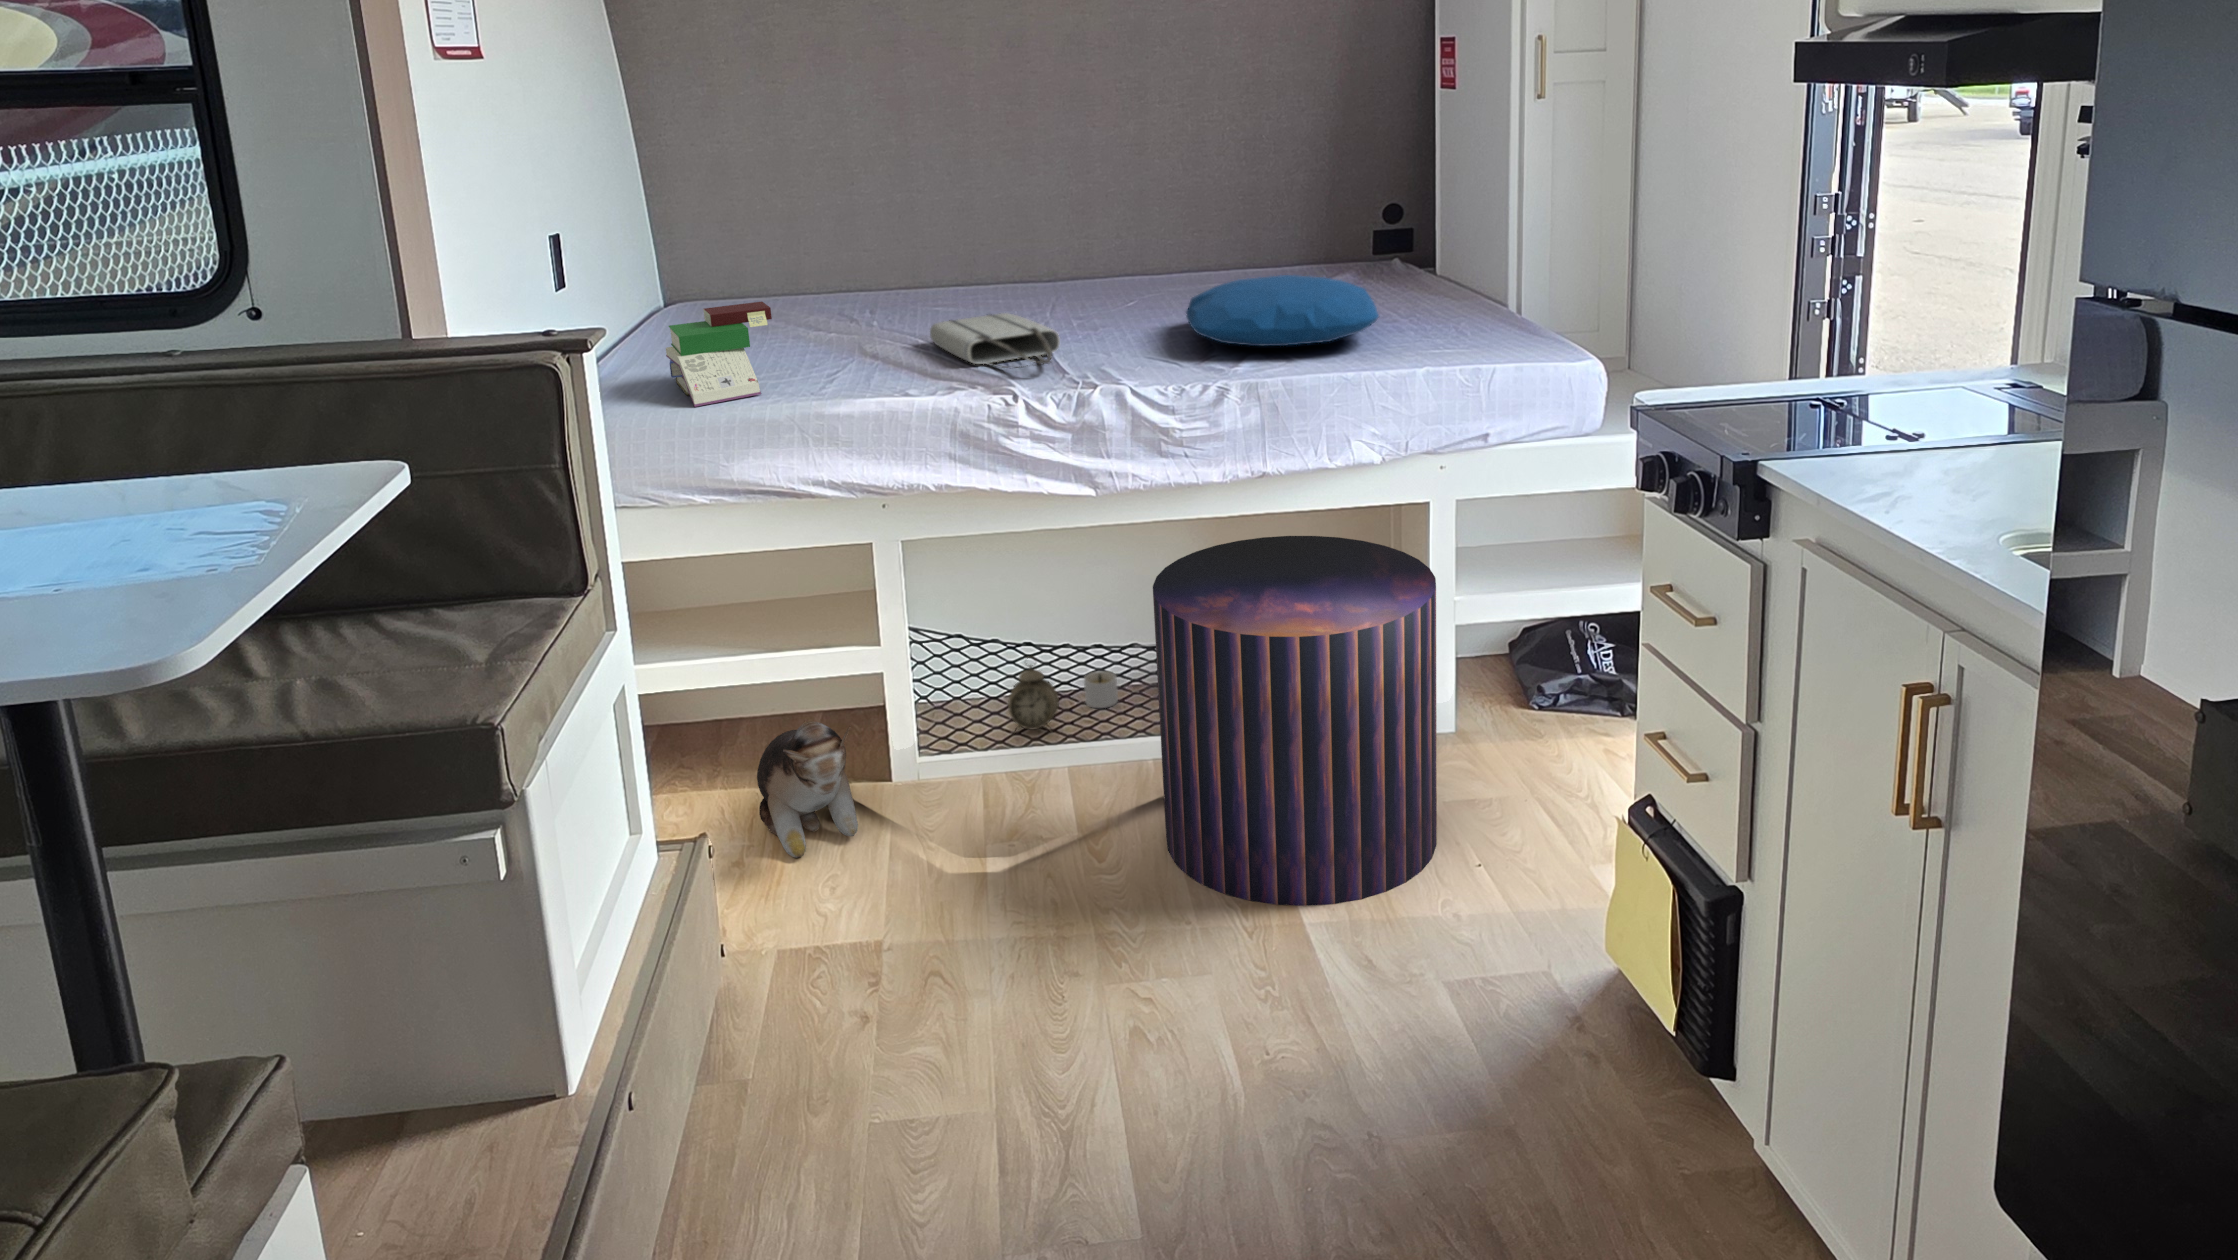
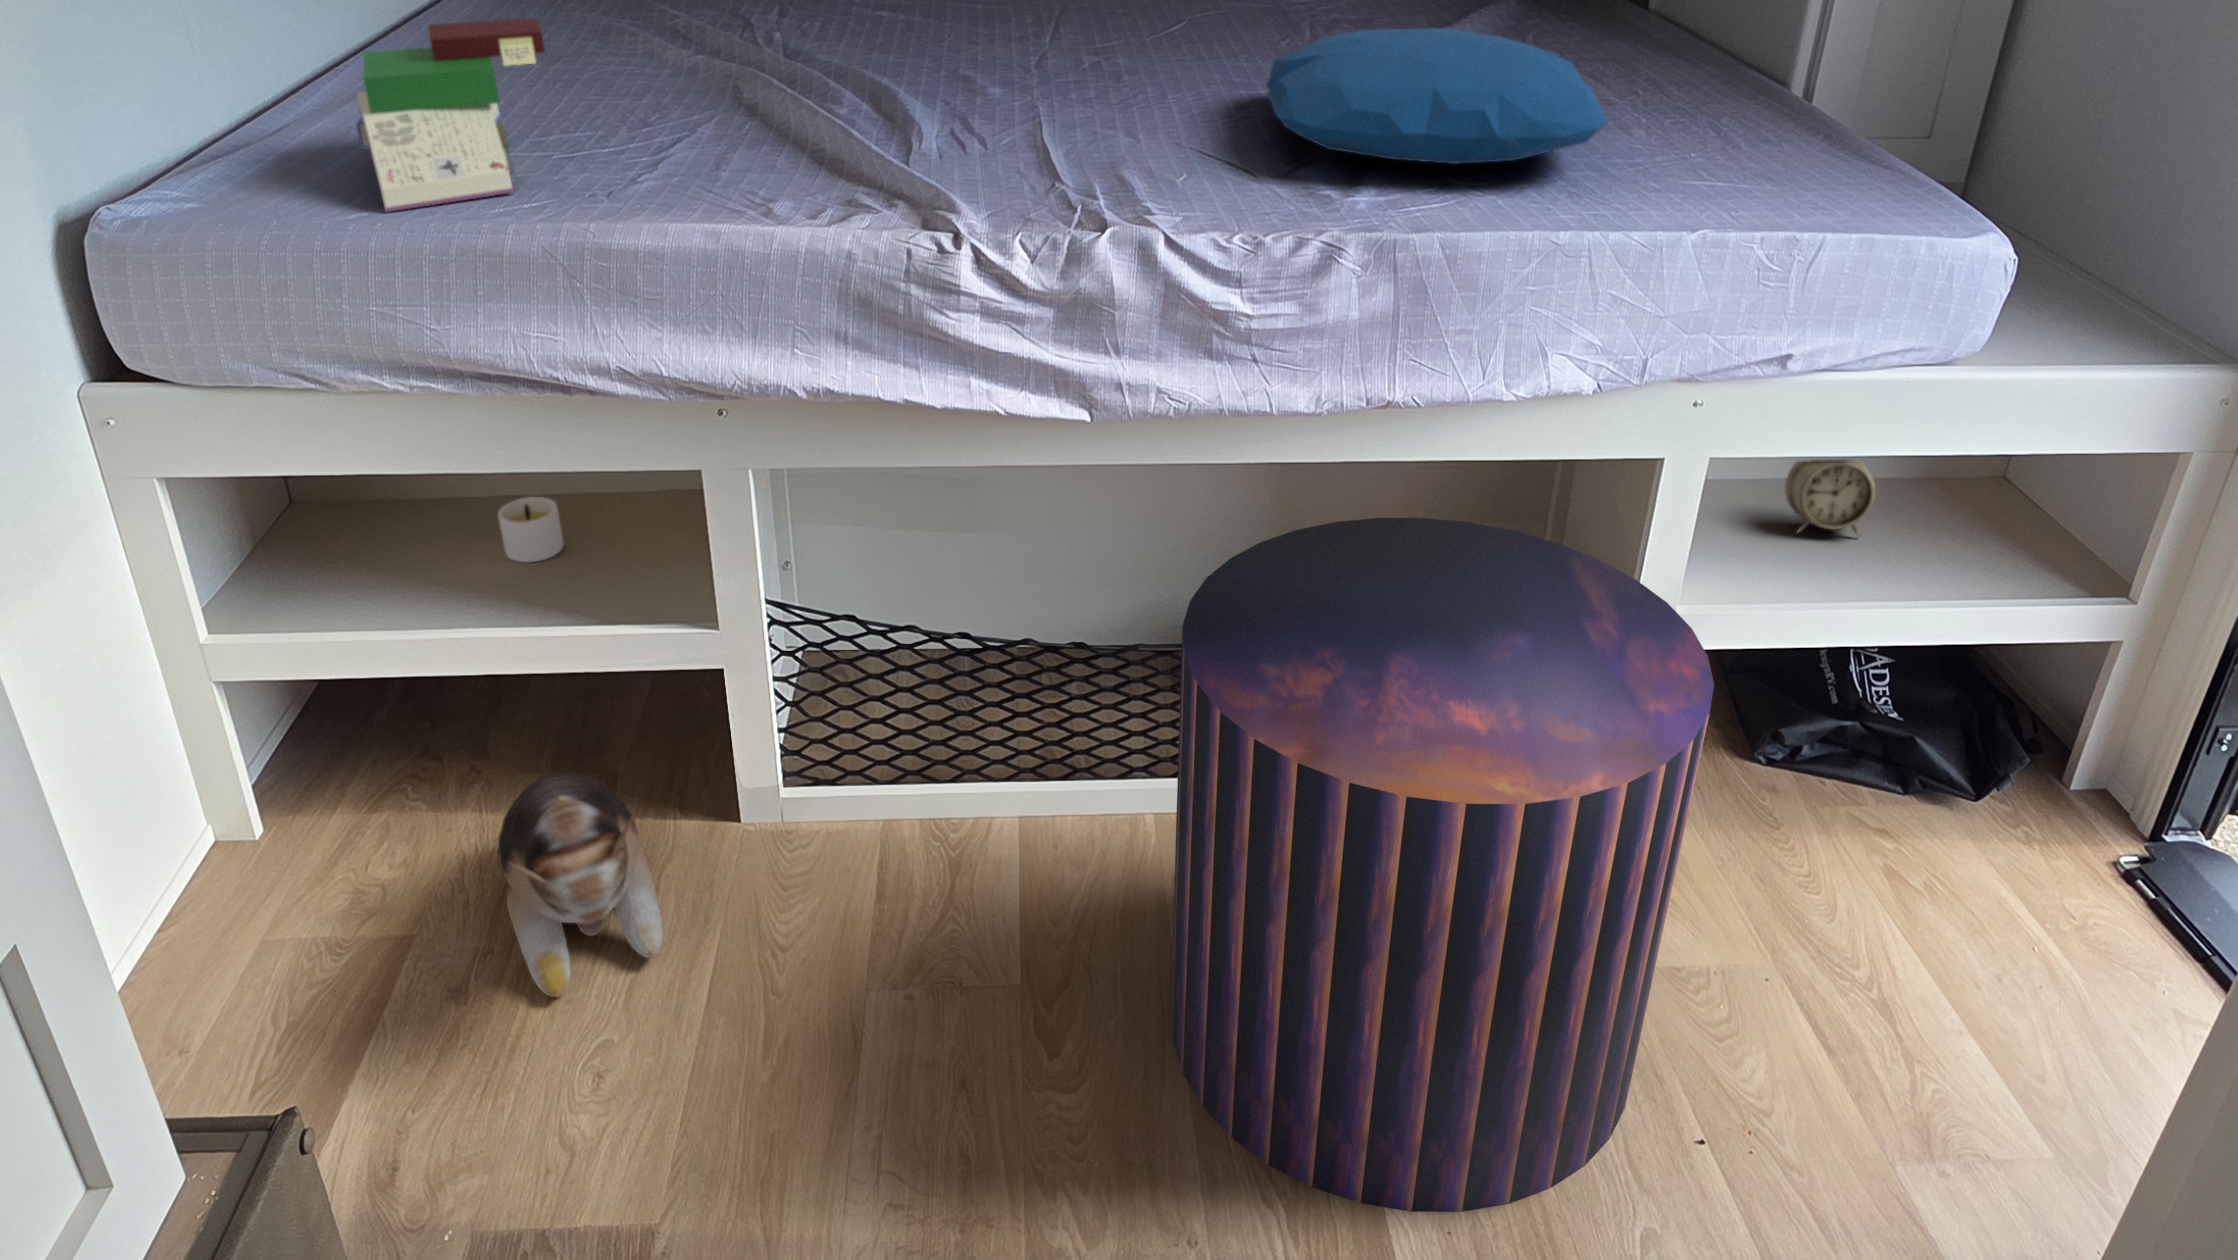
tote bag: present [930,313,1060,368] -> none [836,60,1050,173]
alarm clock: present [1008,658,1059,732] -> present [1785,460,1875,536]
candle: present [1084,671,1118,708] -> present [498,497,563,563]

